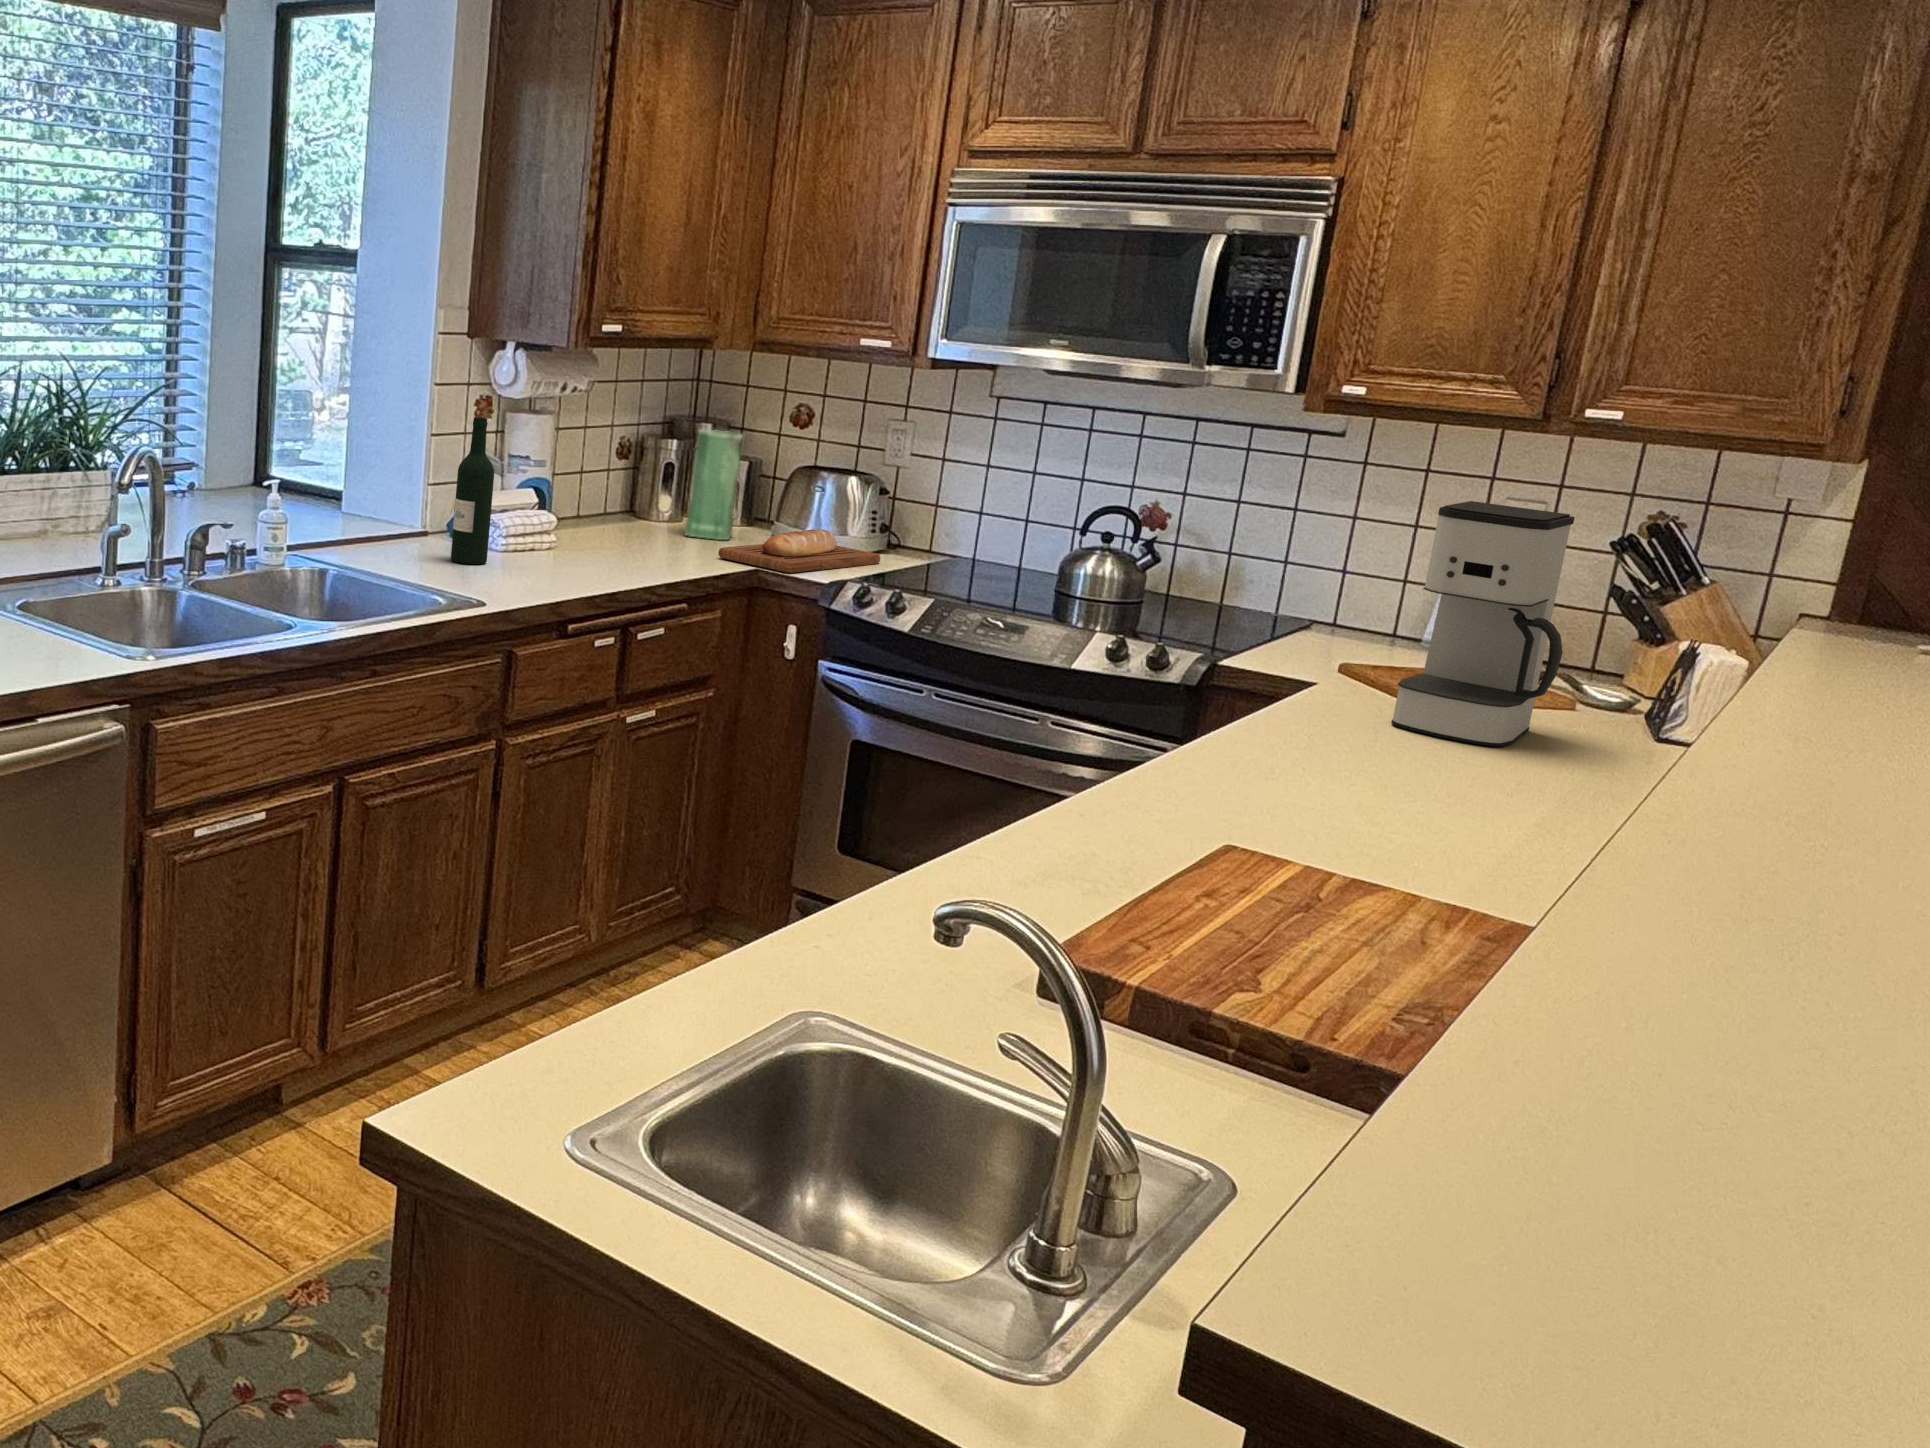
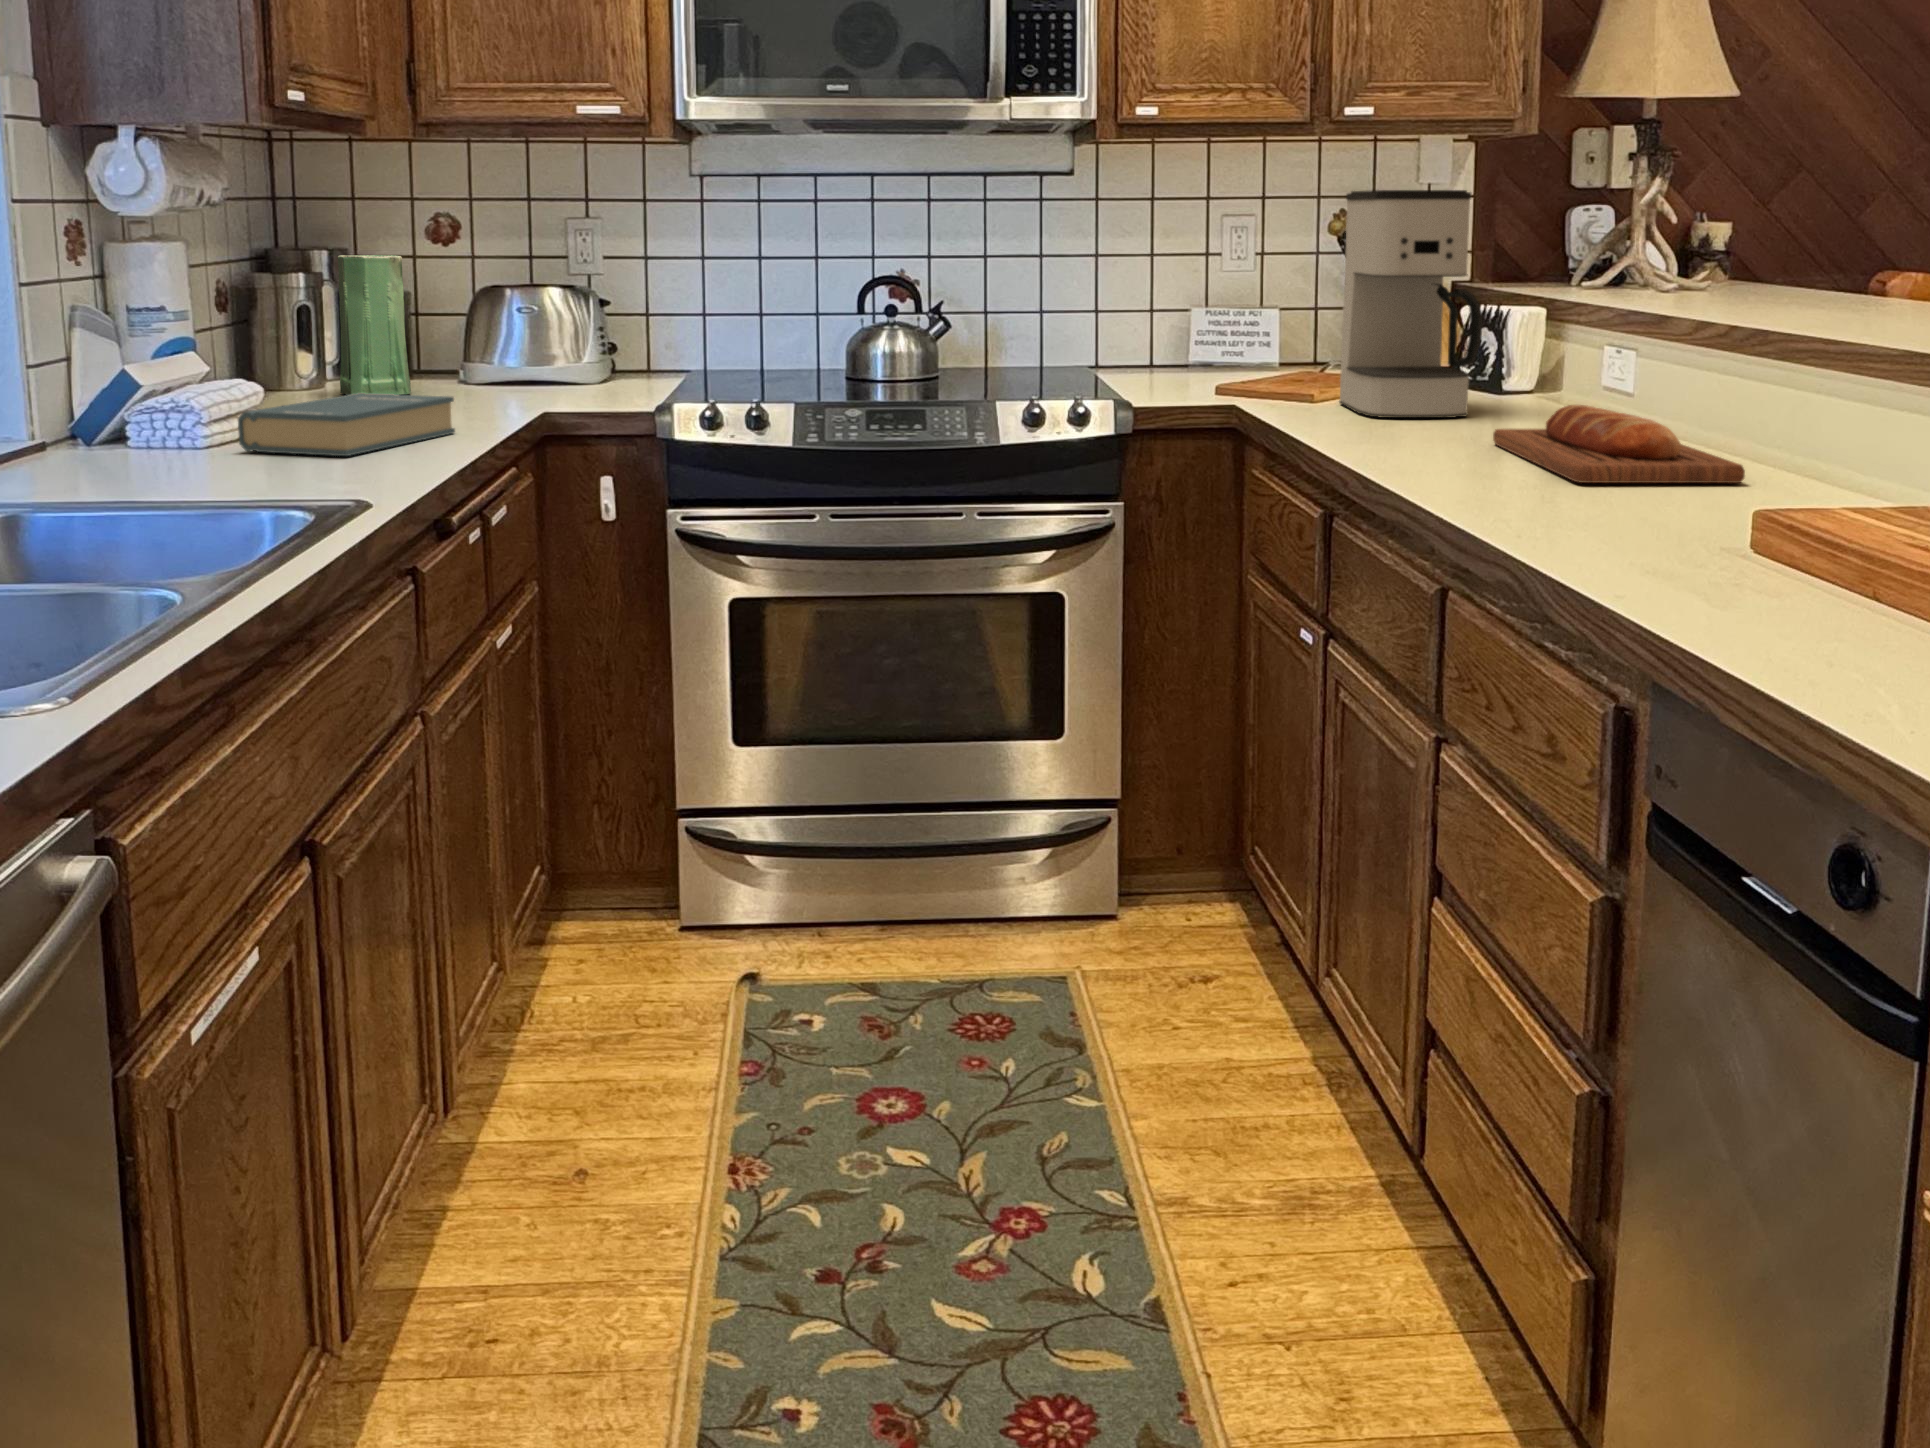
wine bottle: present [451,417,494,564] -> none [130,237,203,470]
bread loaf: present [718,529,880,573] -> present [1493,405,1745,483]
hardback book: none [522,535,669,576] -> present [238,393,455,456]

